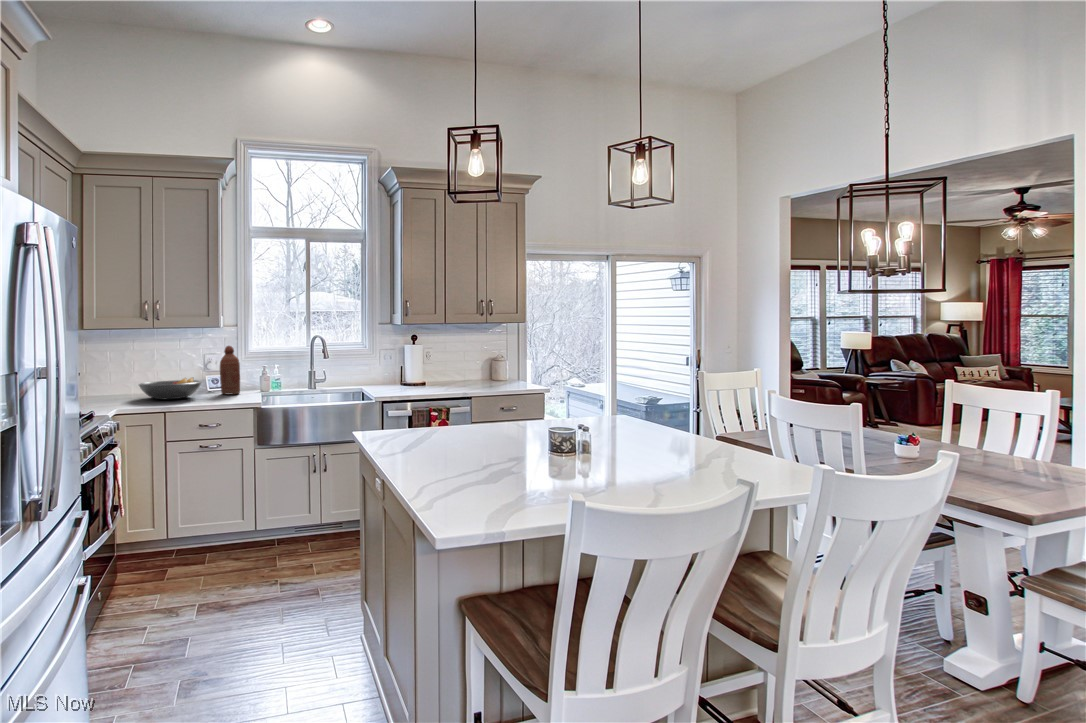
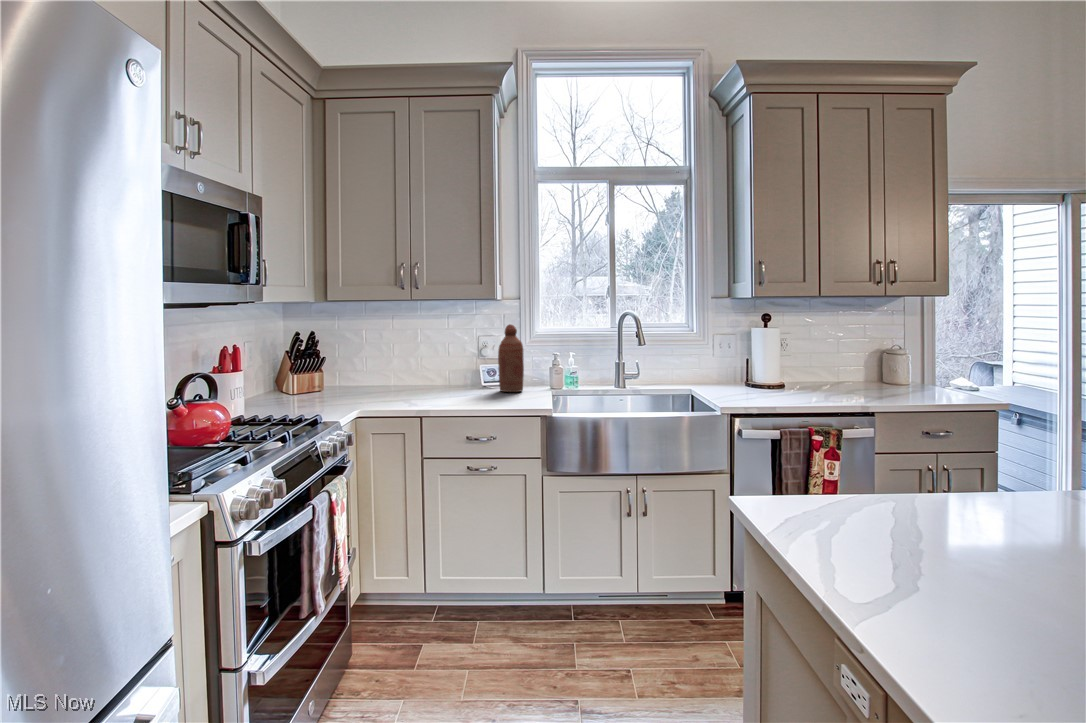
fruit bowl: present [139,377,201,399] -> none [398,367,476,396]

